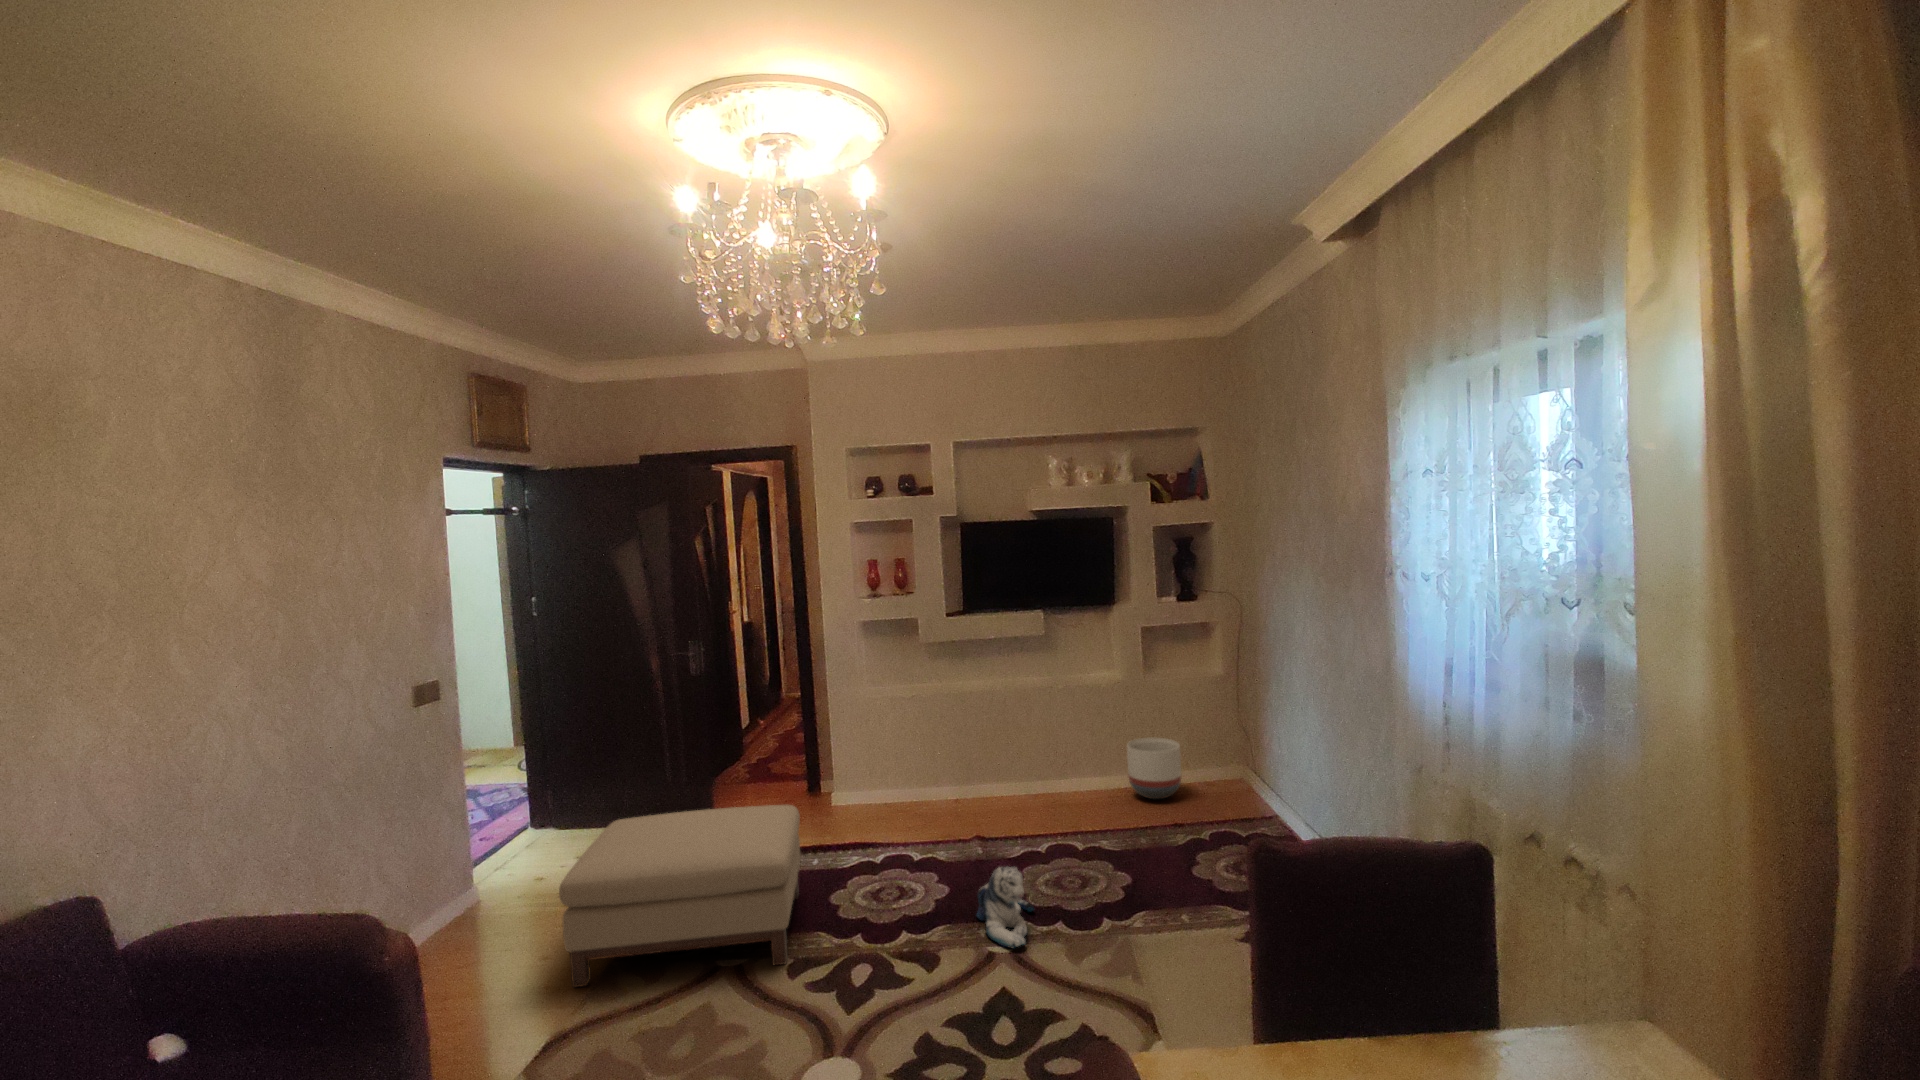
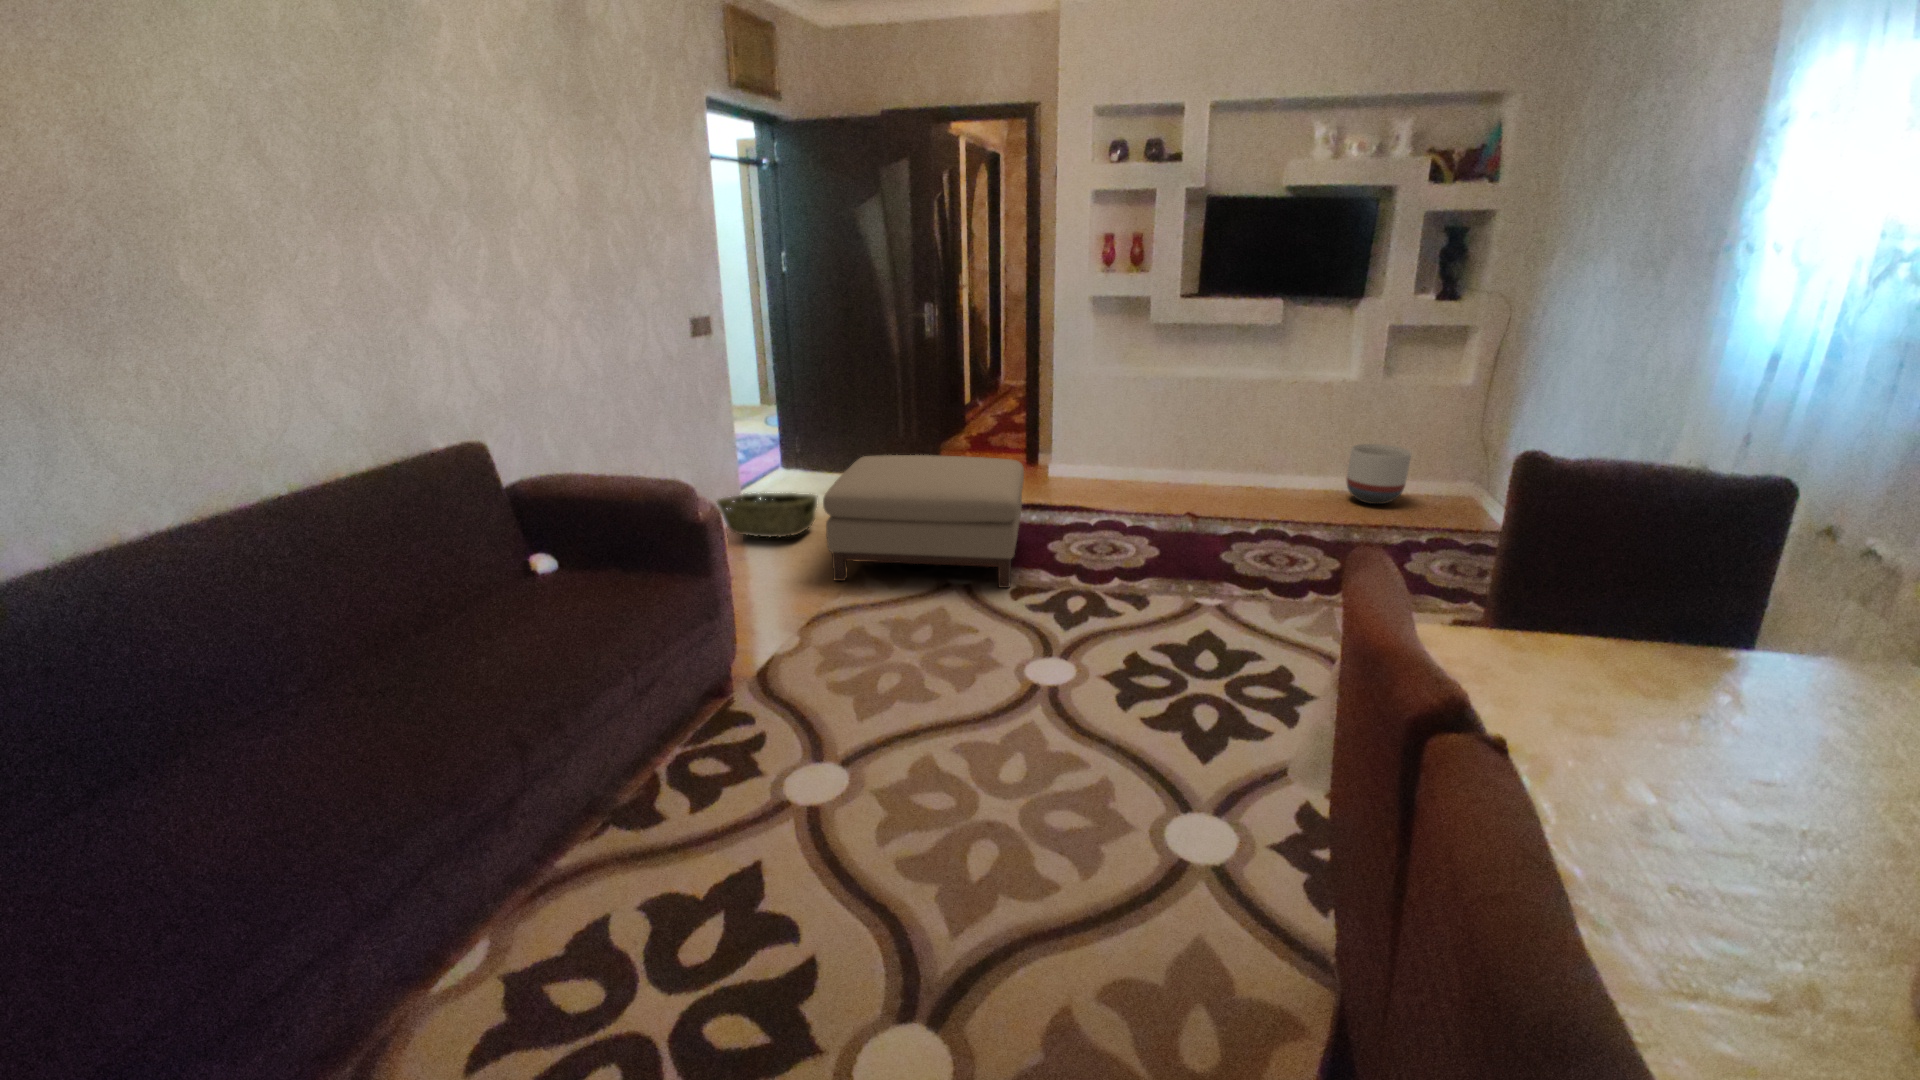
plush toy: present [976,866,1034,949] -> none [1183,533,1241,603]
woven basket: none [428,870,561,937] -> present [717,493,818,538]

